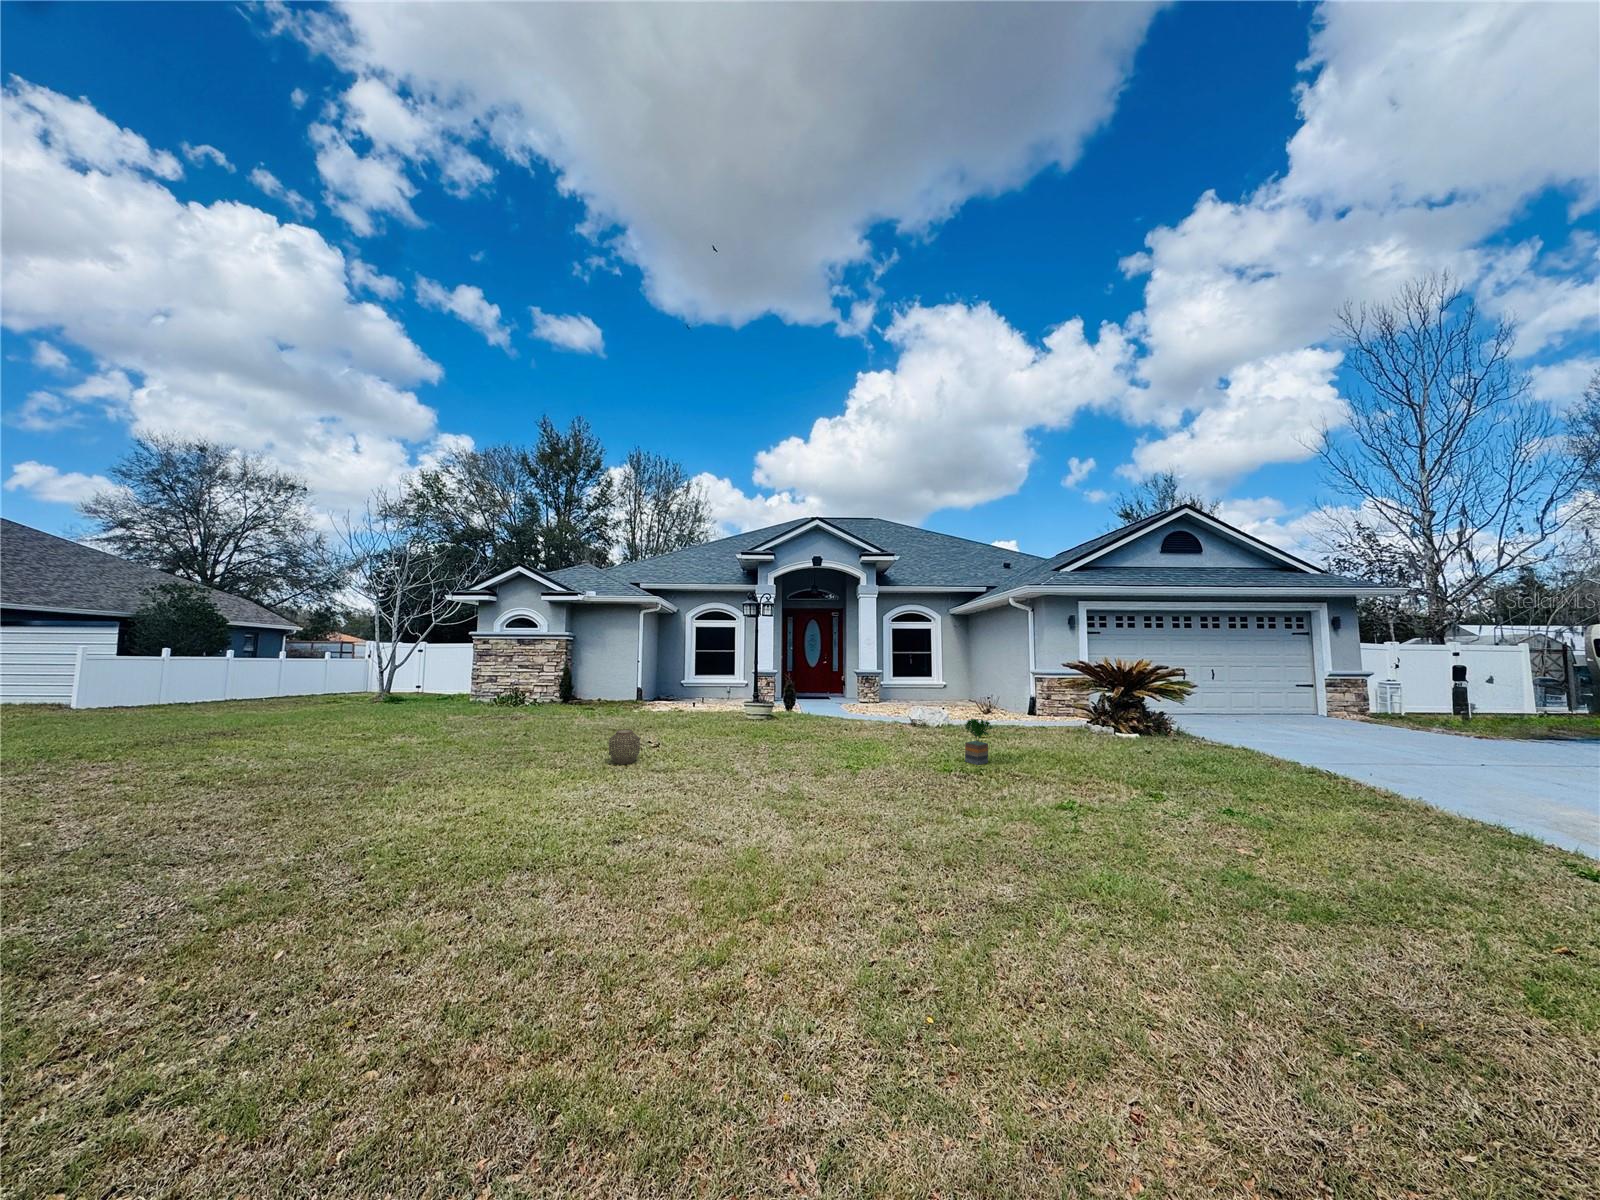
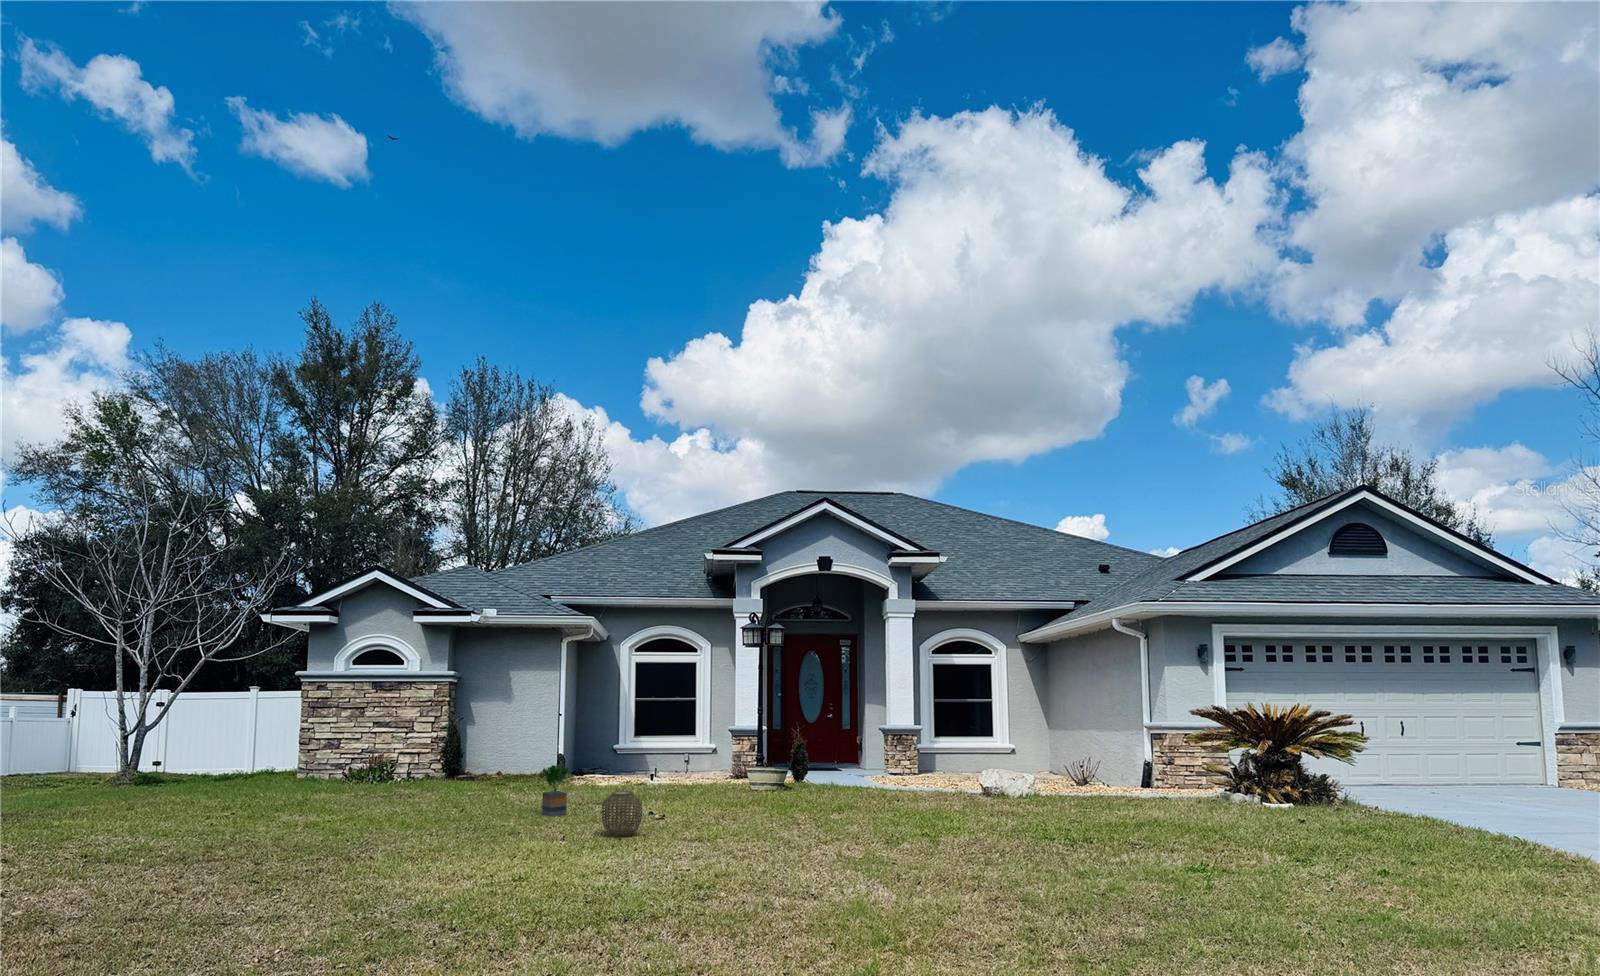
potted tree: present [965,719,992,765] -> present [540,765,573,816]

